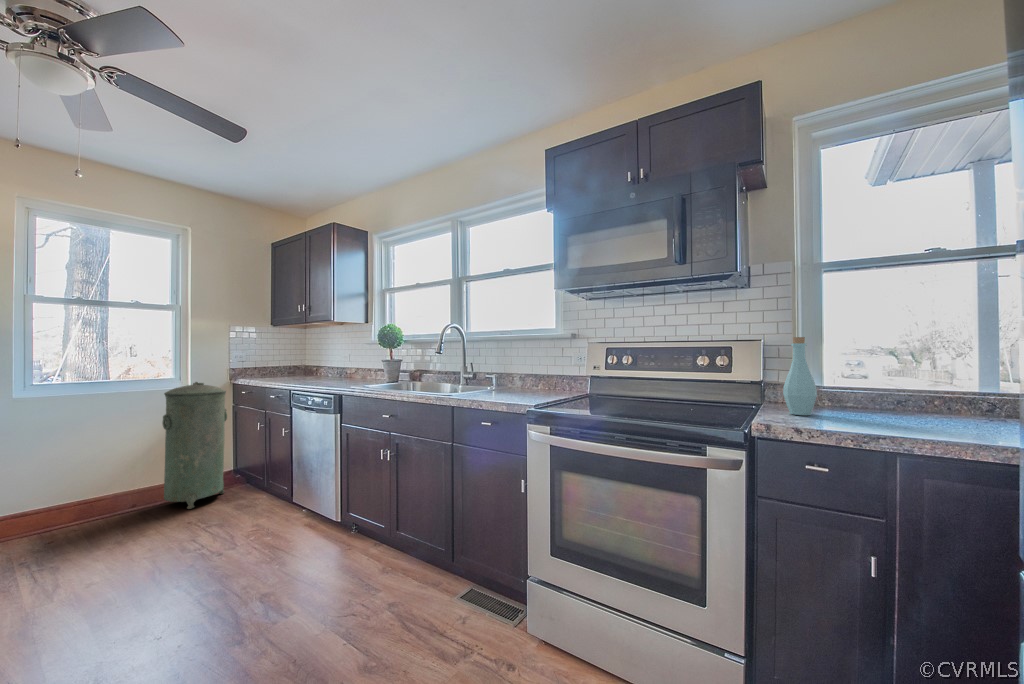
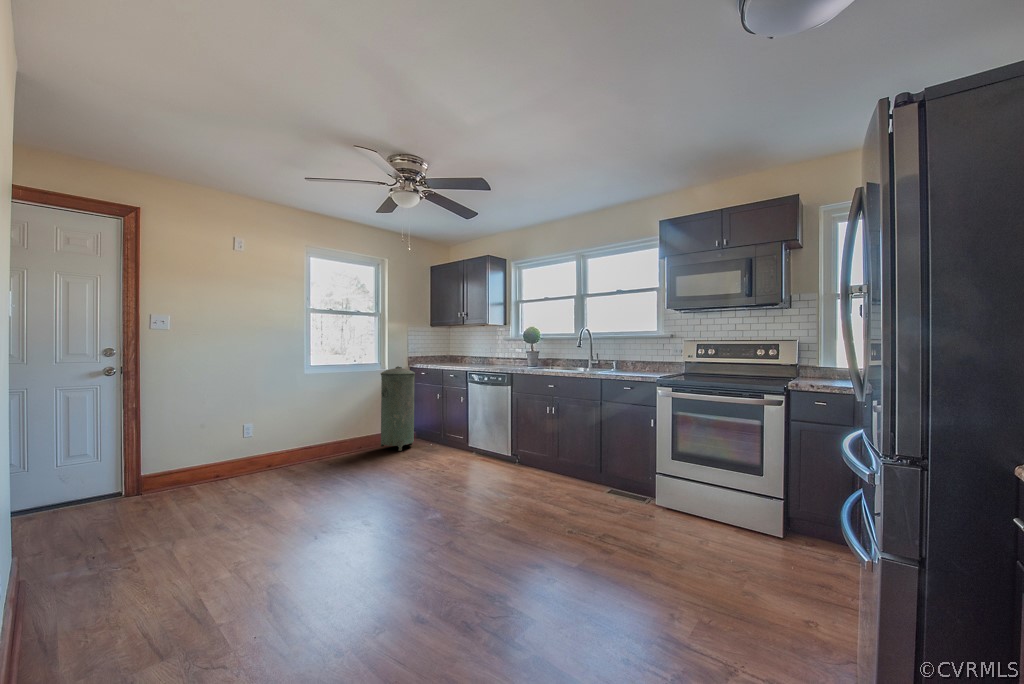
bottle: present [783,337,817,415] -> none [810,338,829,382]

